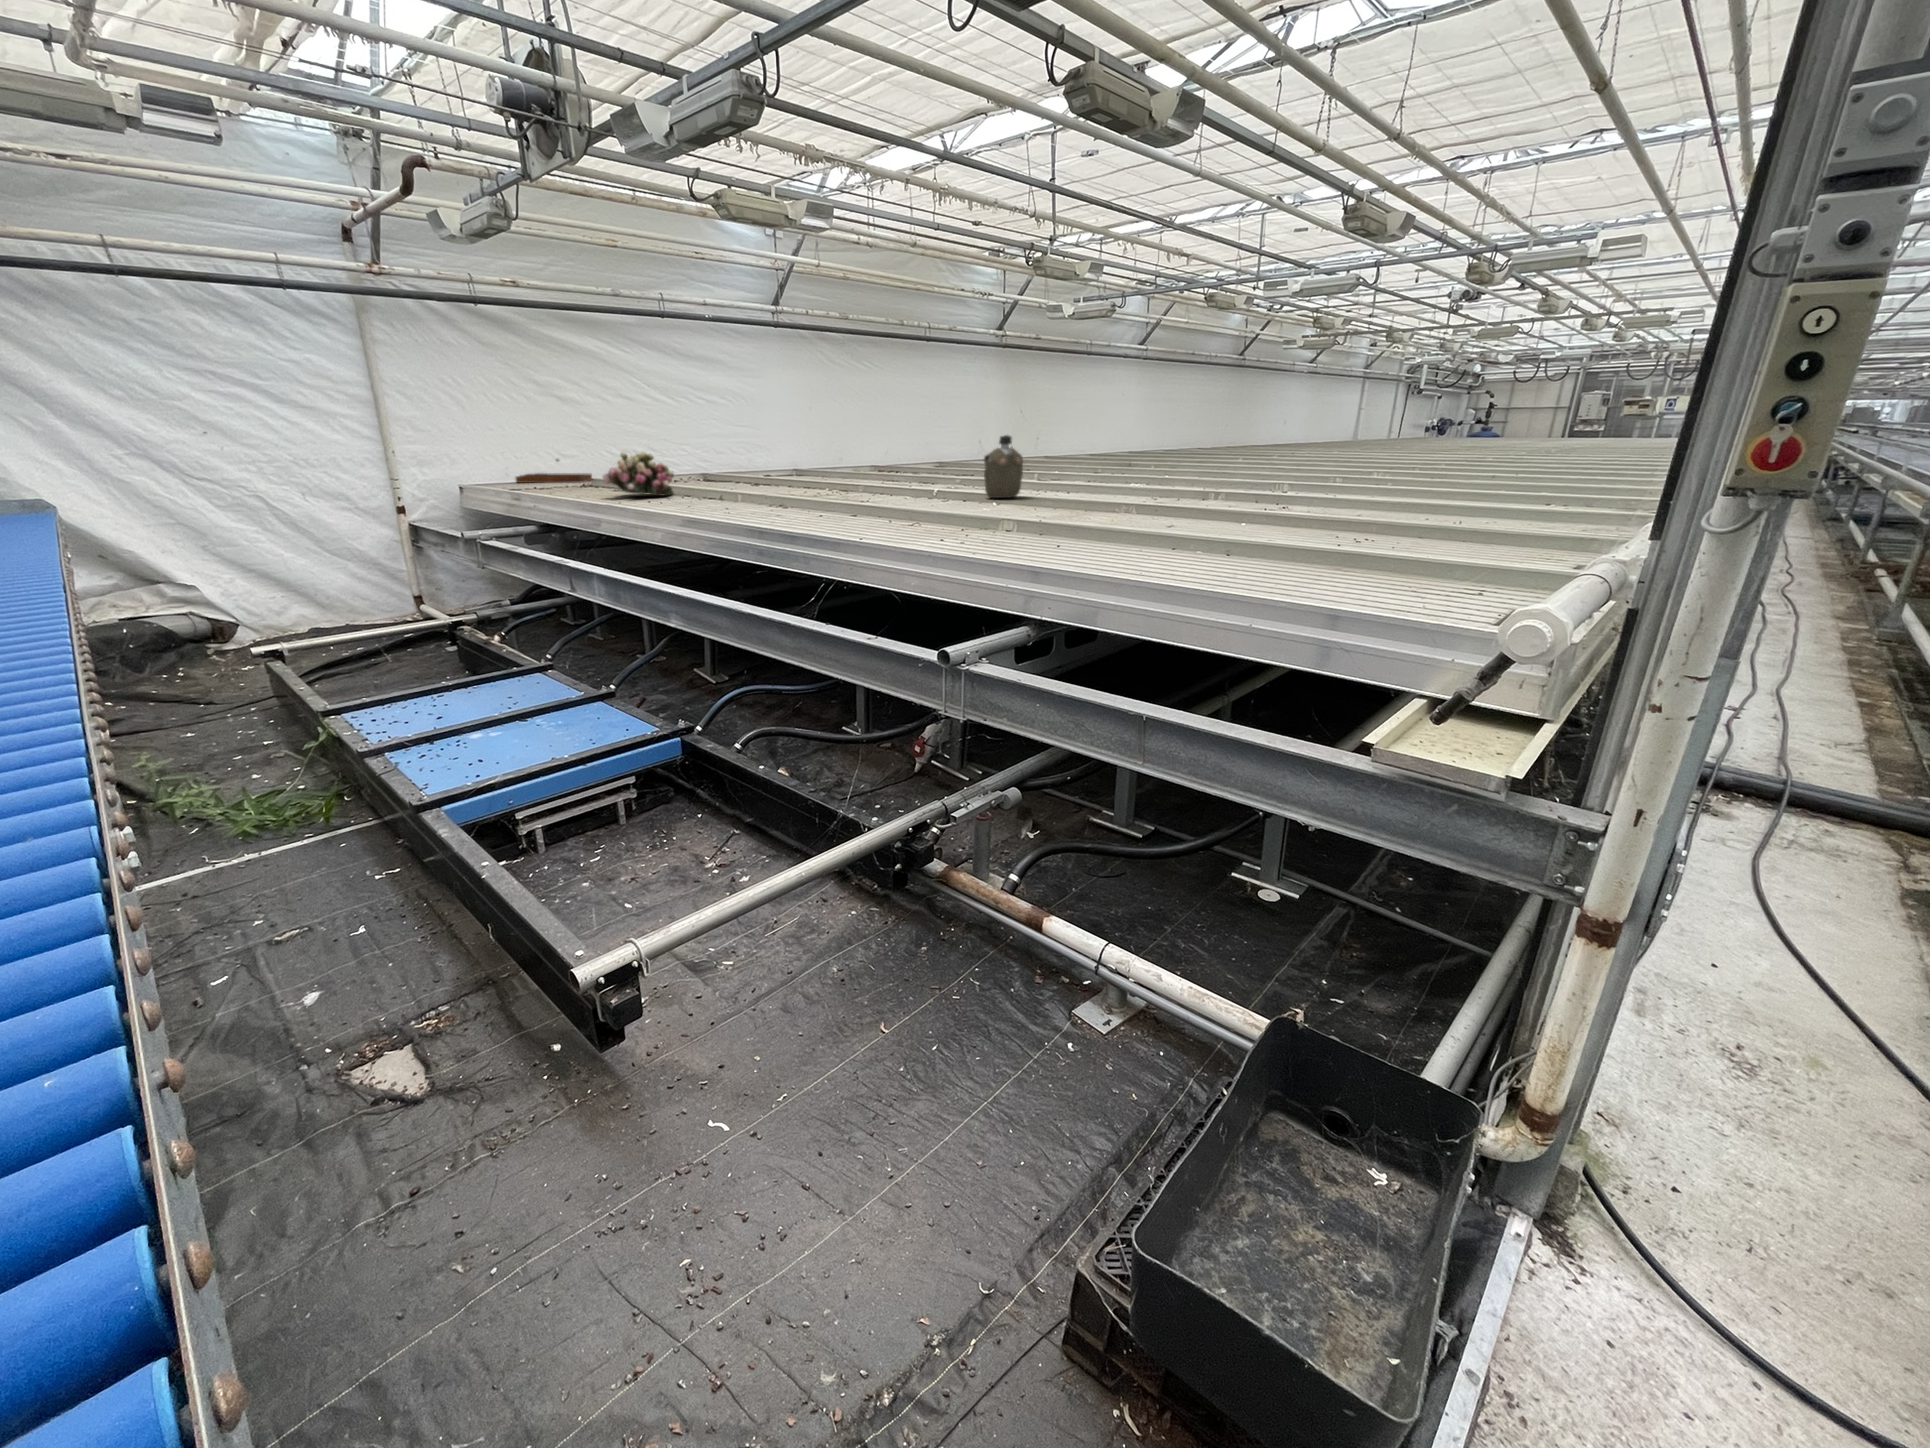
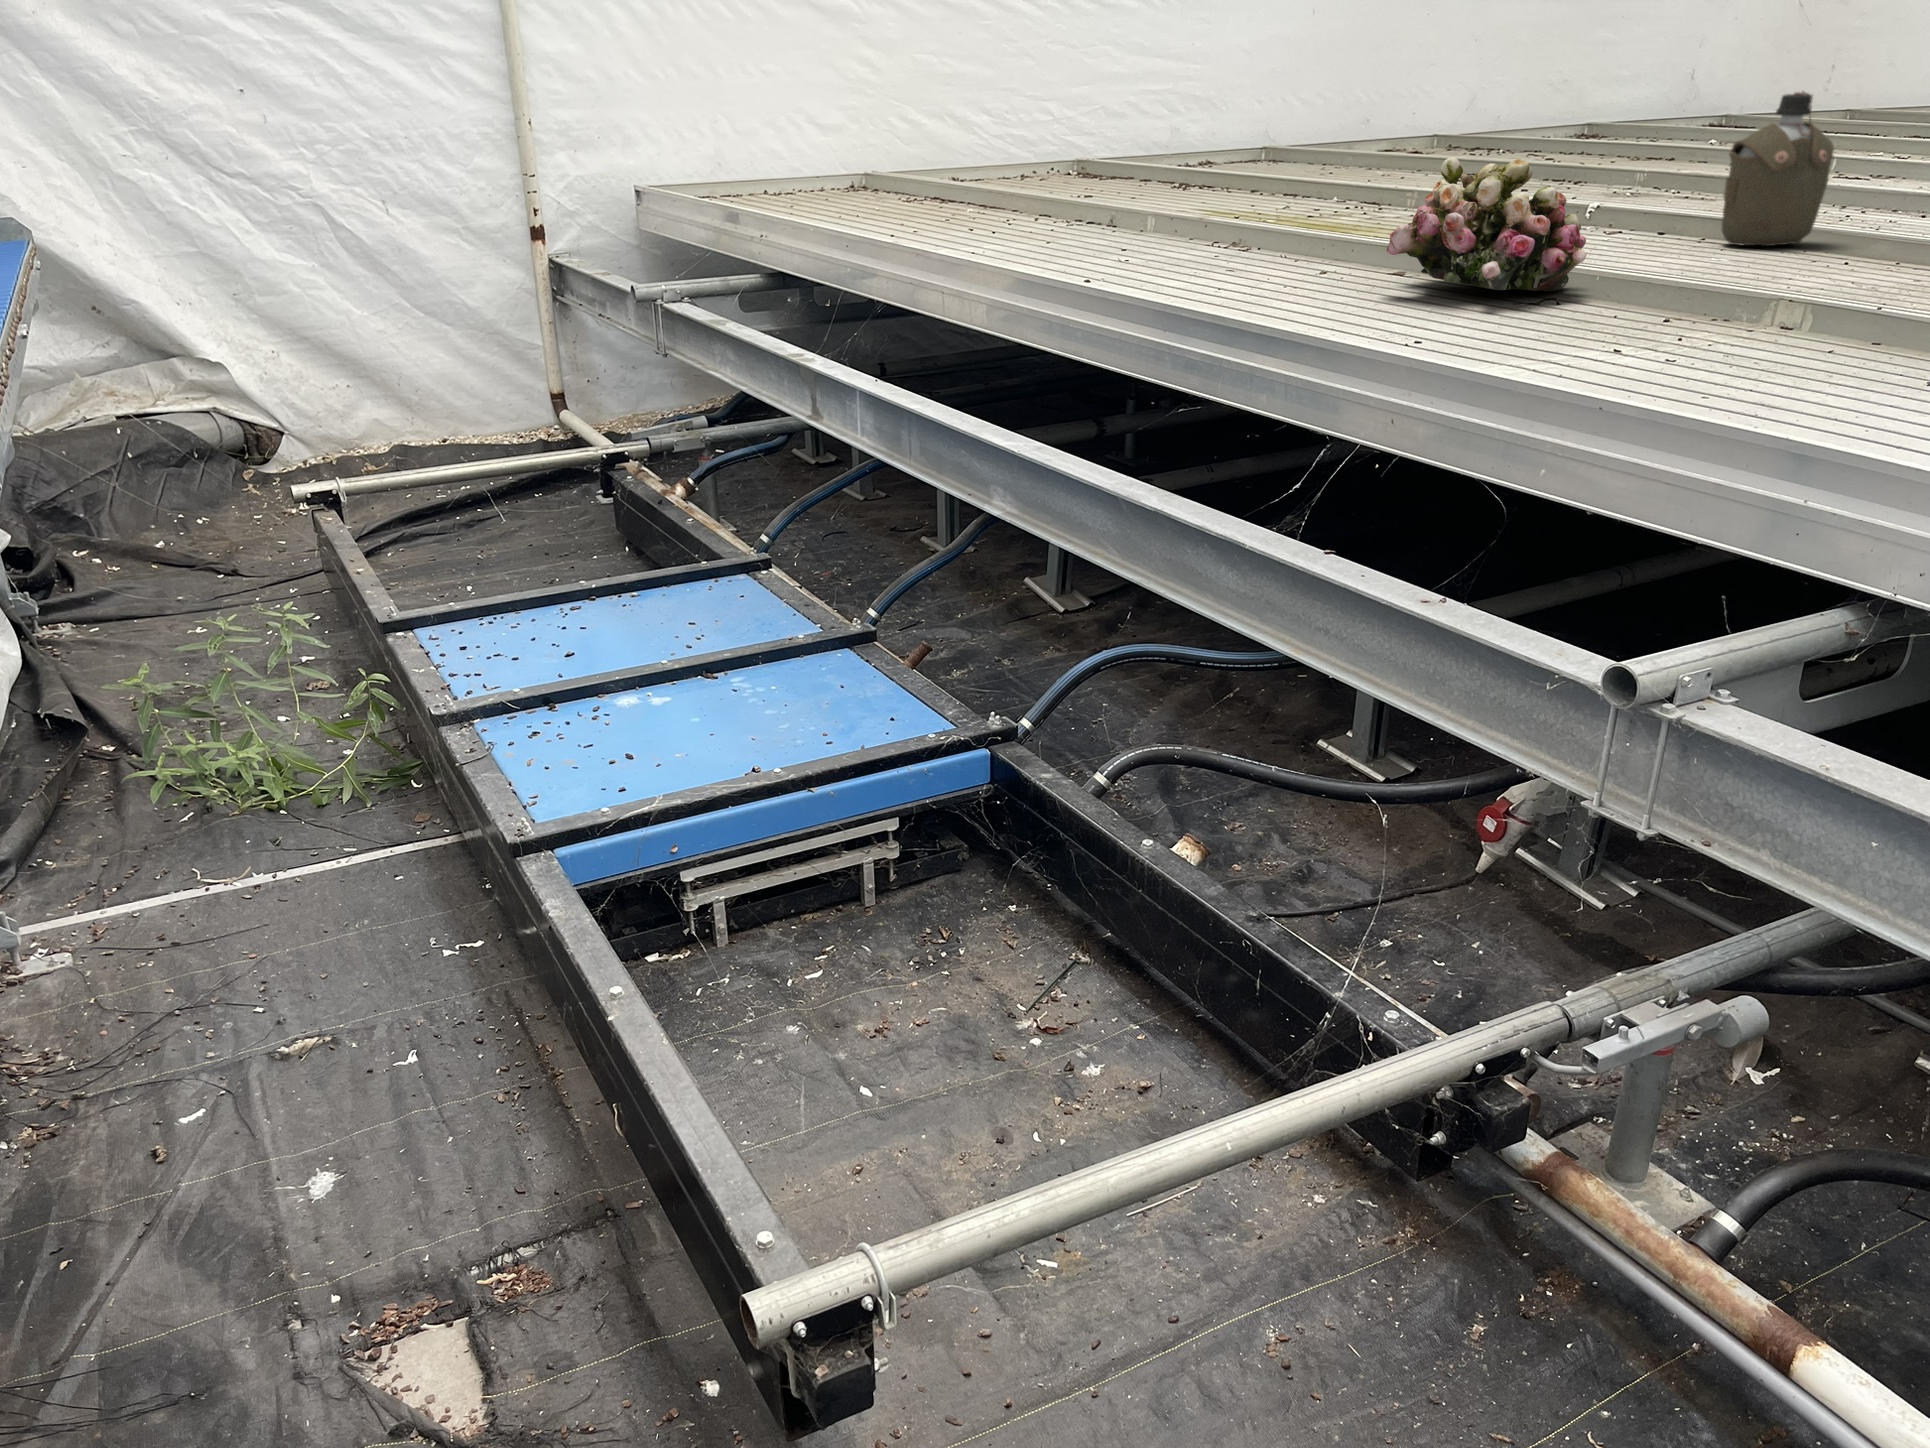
flower arrangement: present [603,452,674,495] -> present [1387,157,1587,291]
tray: present [516,459,592,483] -> none [730,136,866,187]

